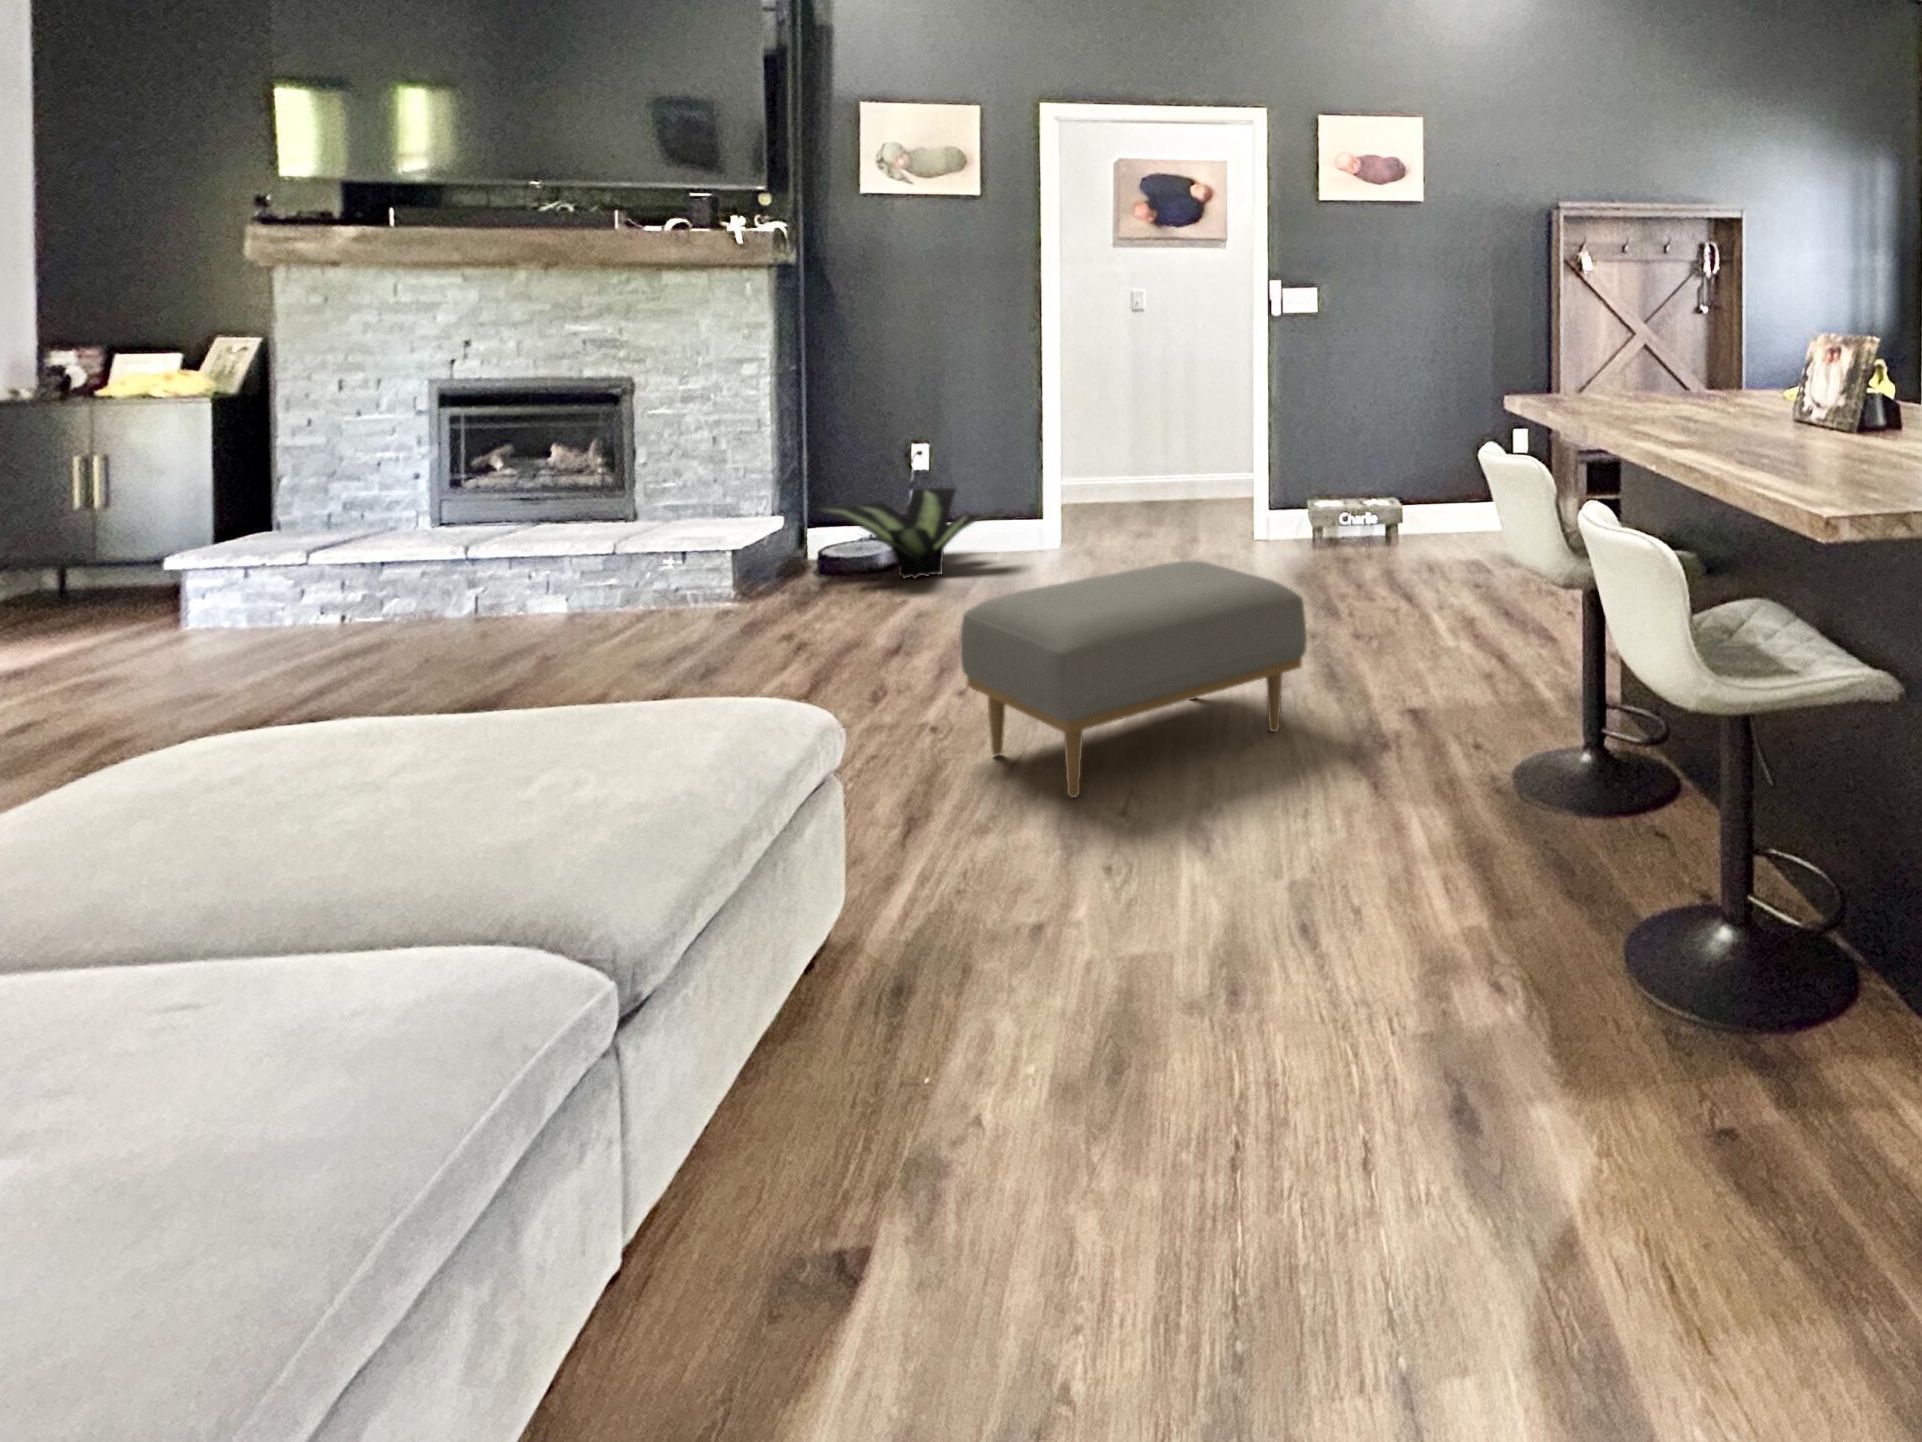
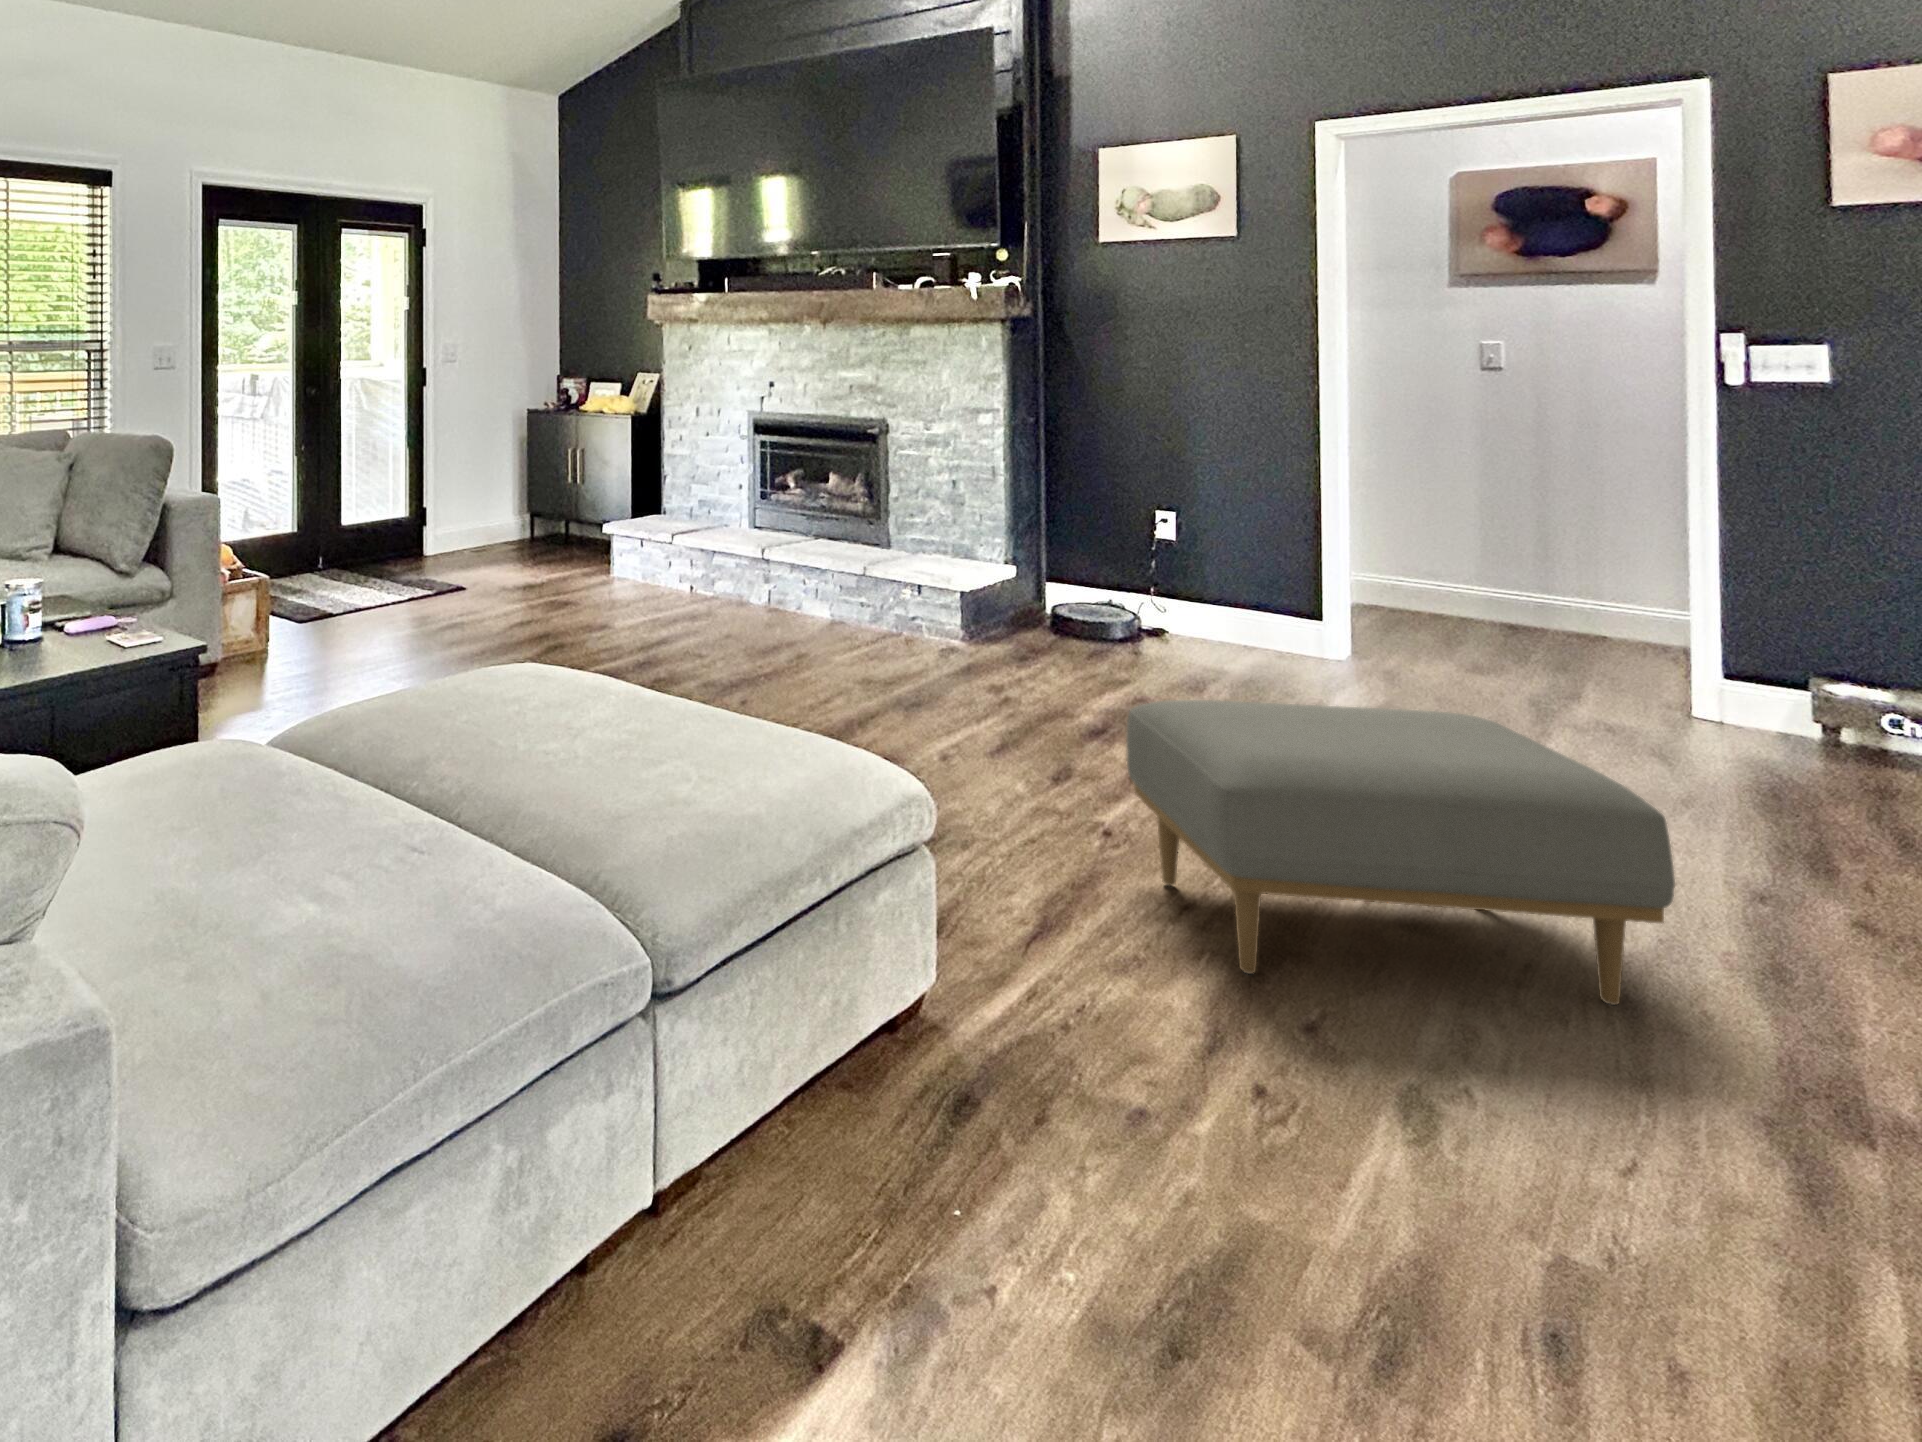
potted plant: present [814,488,1003,579] -> none [1040,559,1261,659]

